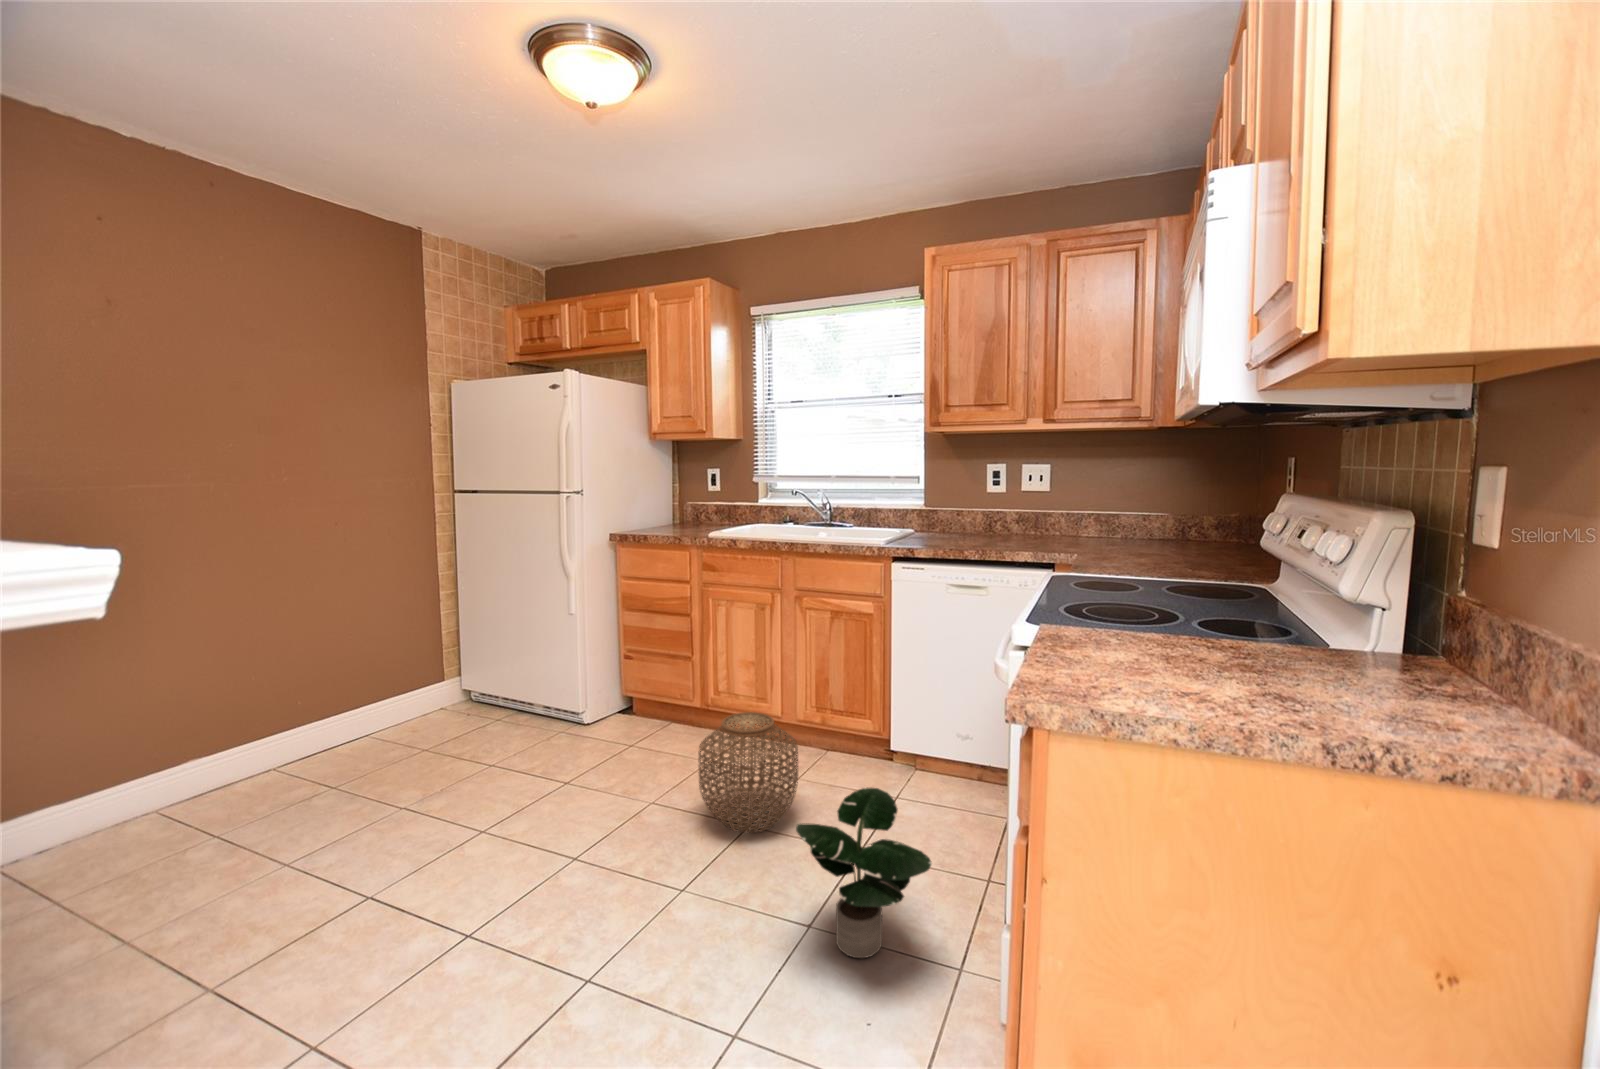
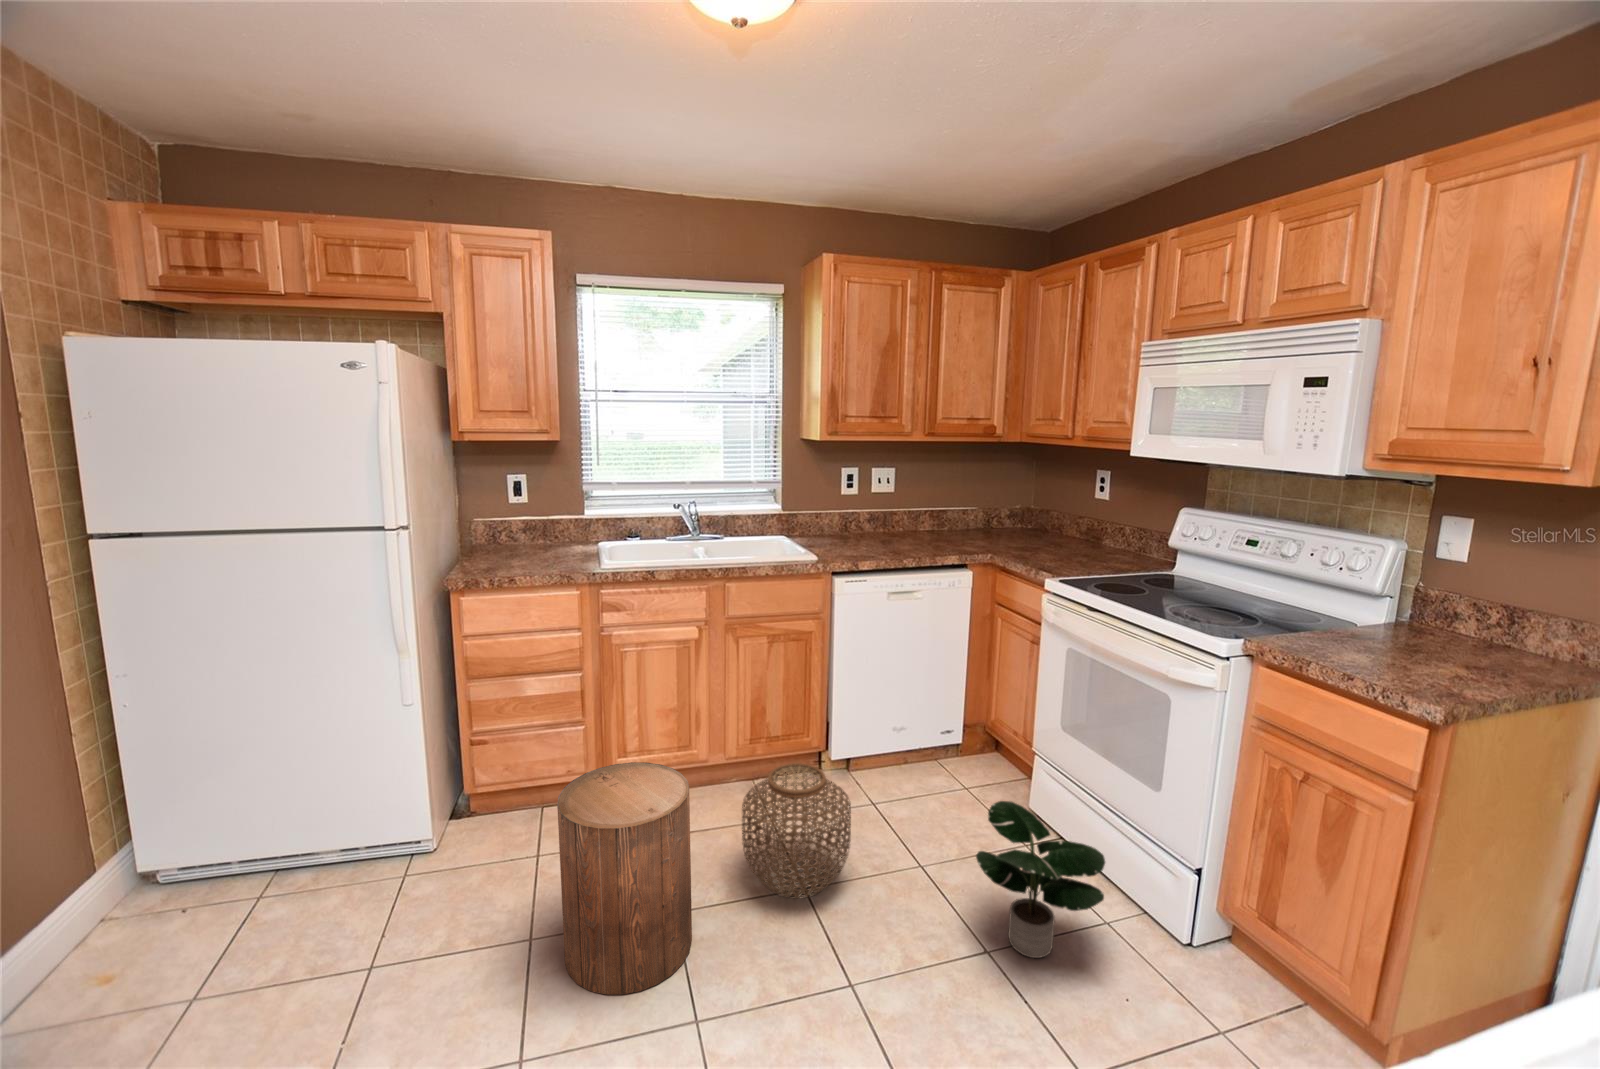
stool: none [546,671,649,833] -> present [557,762,692,995]

